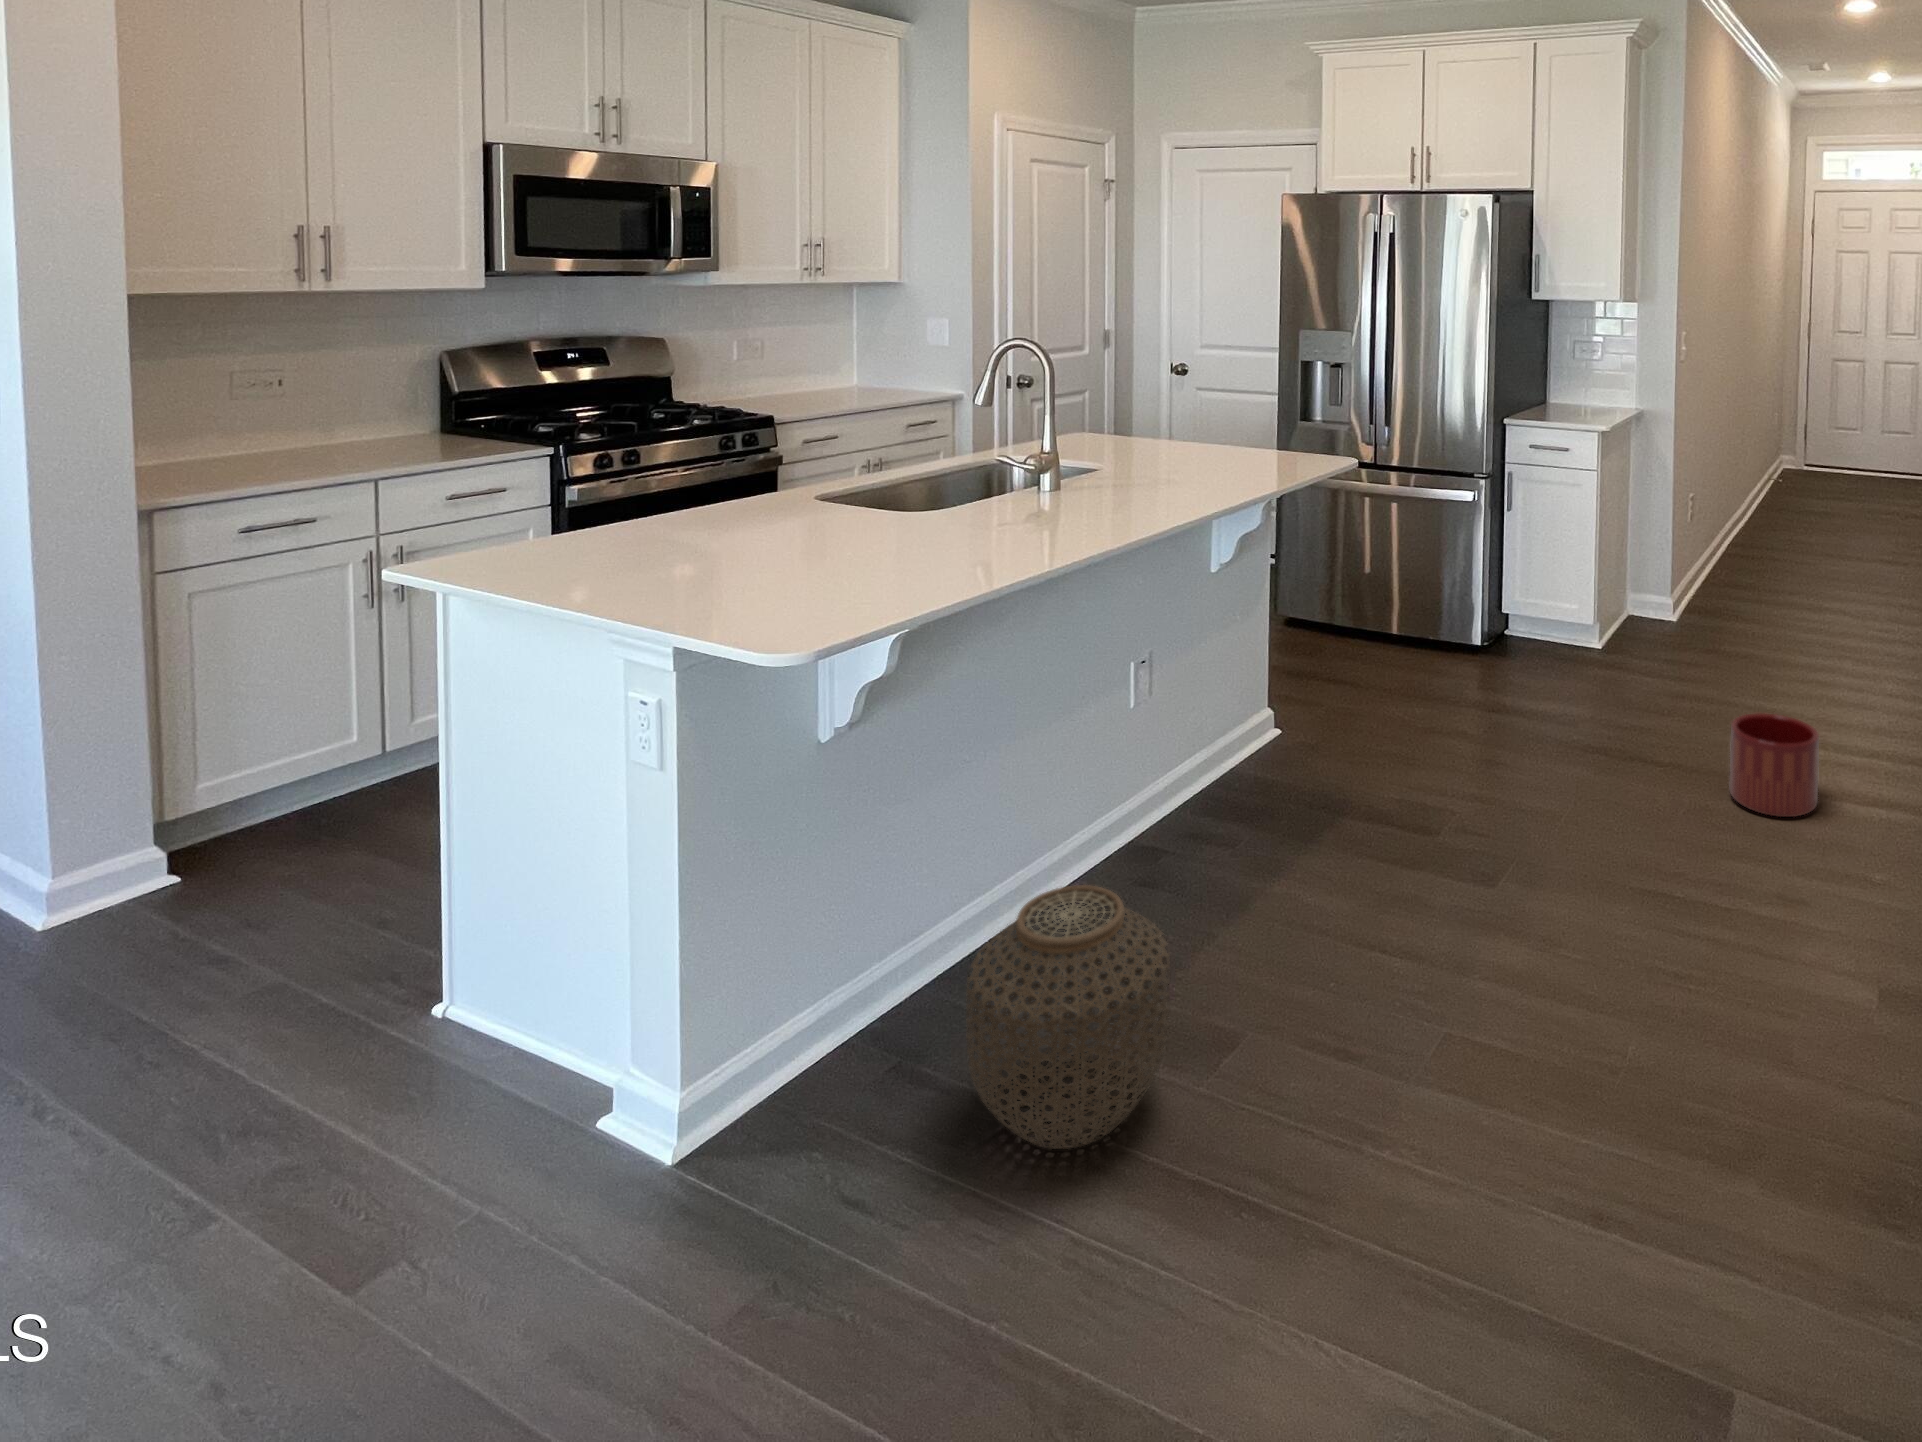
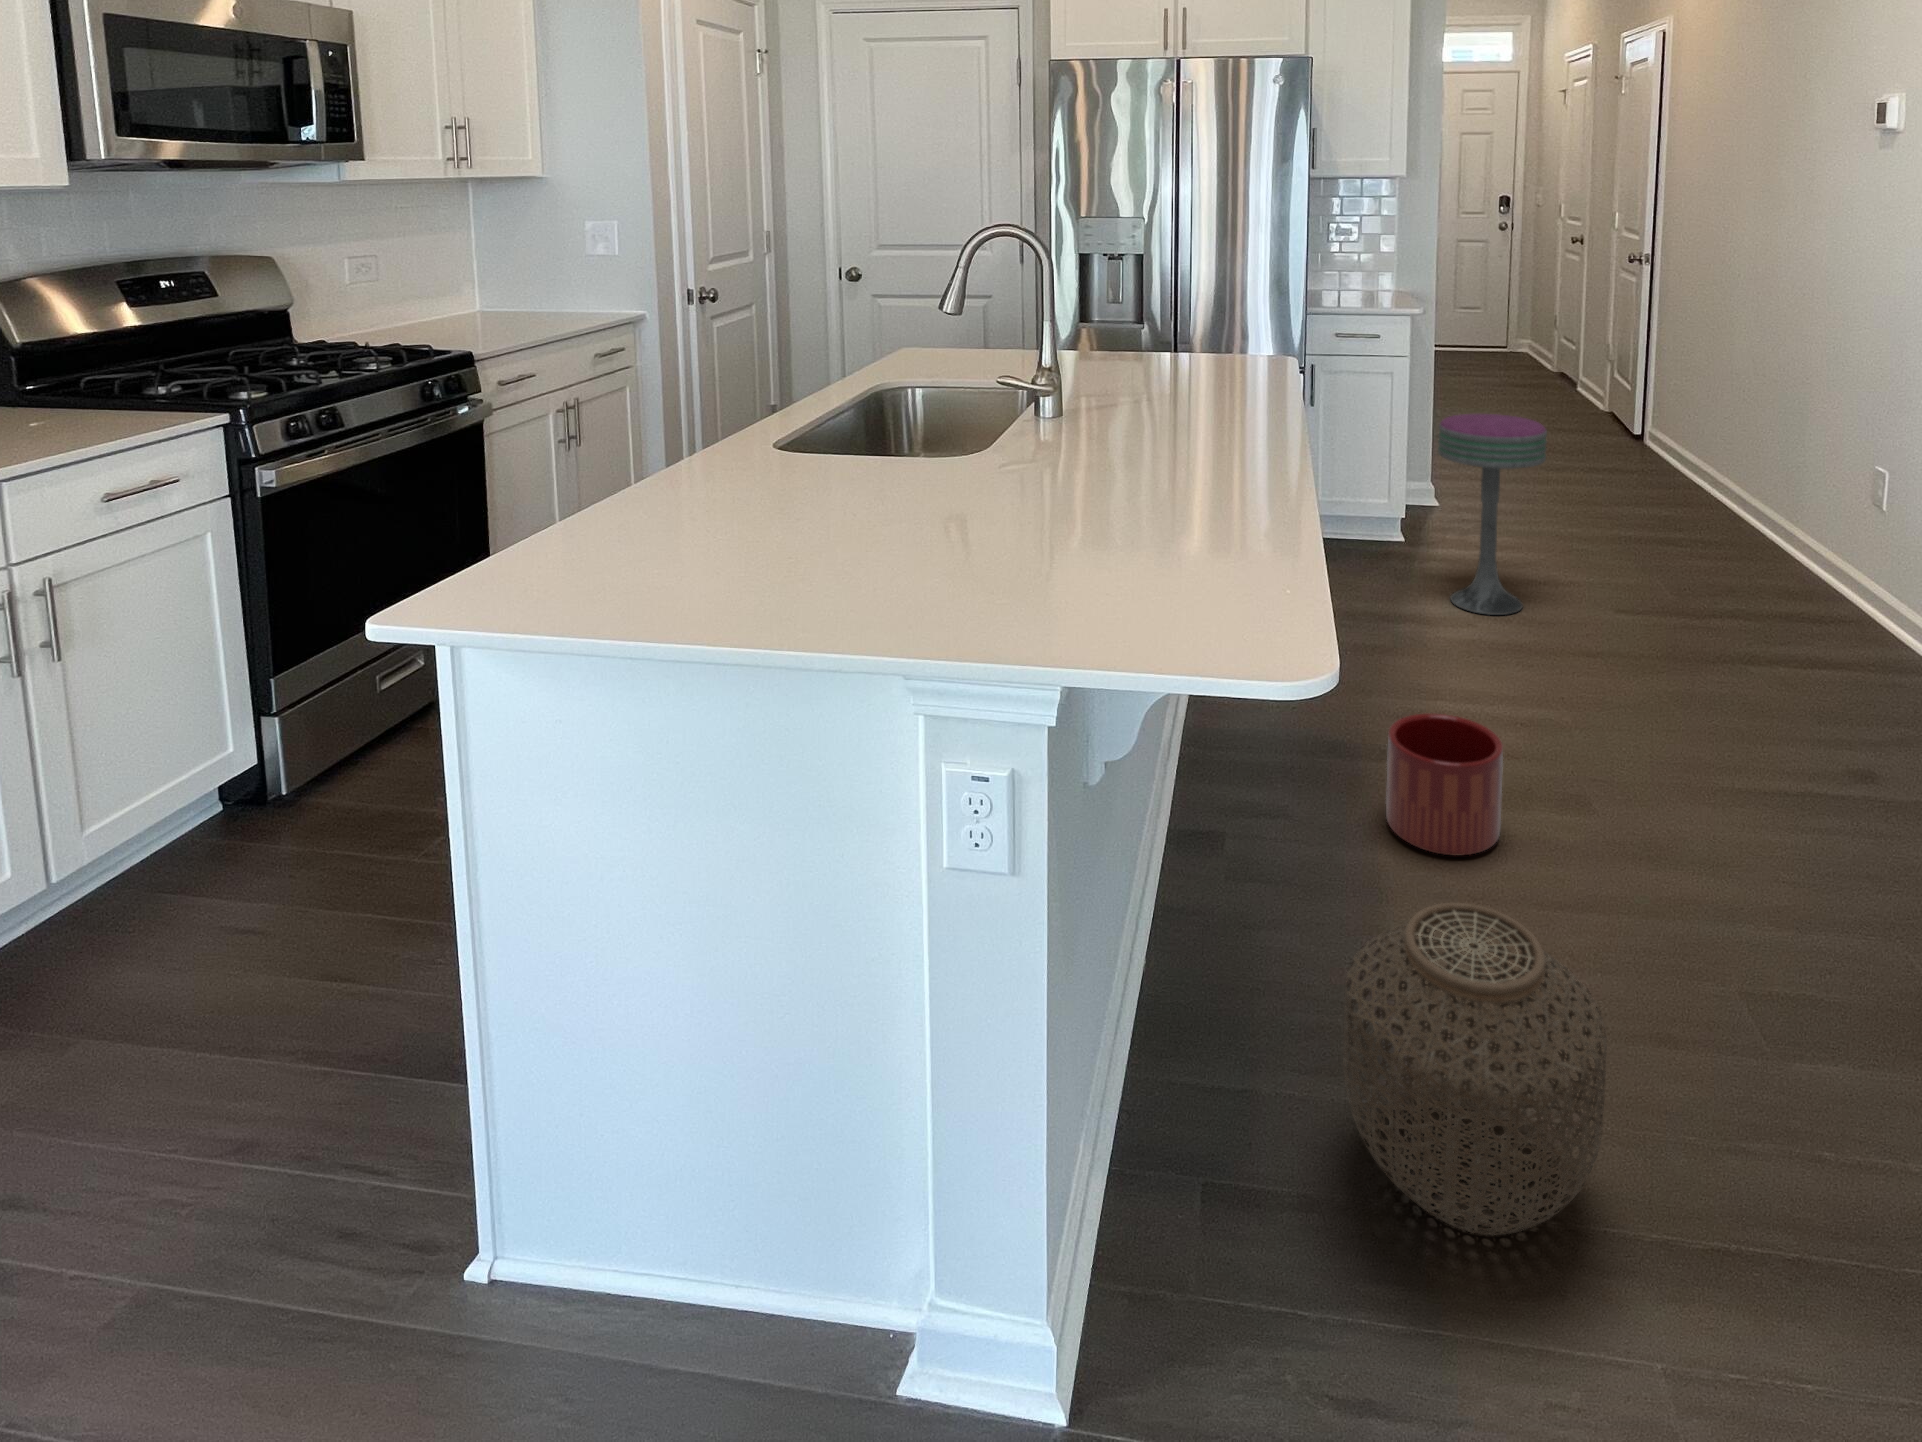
bar stool: none [1569,526,1669,724] -> present [1438,414,1547,615]
planter: present [1730,713,1819,817] -> present [1386,713,1503,856]

